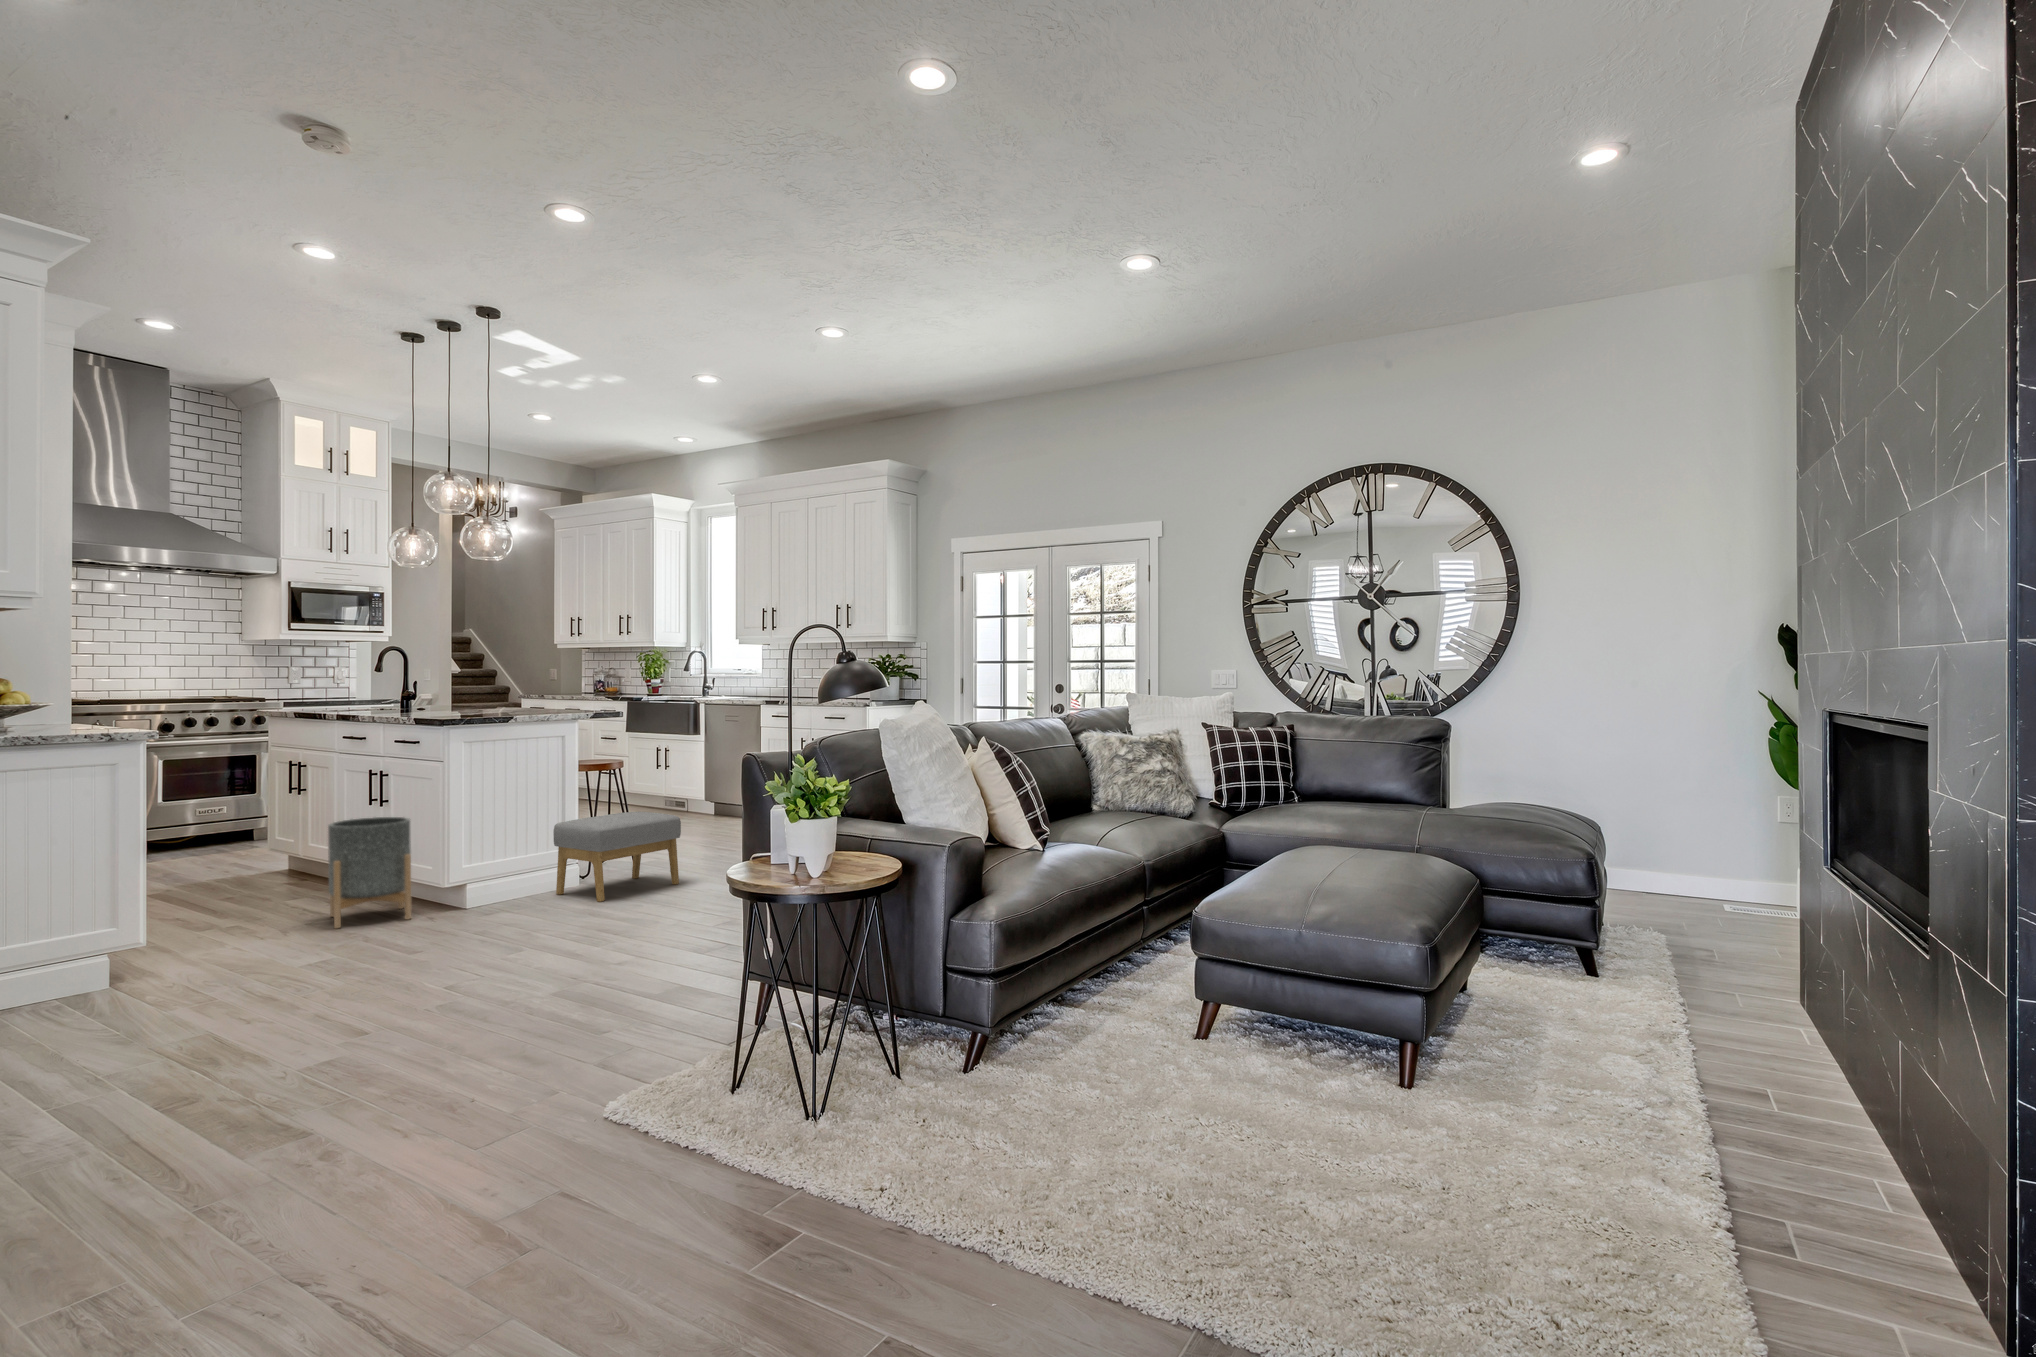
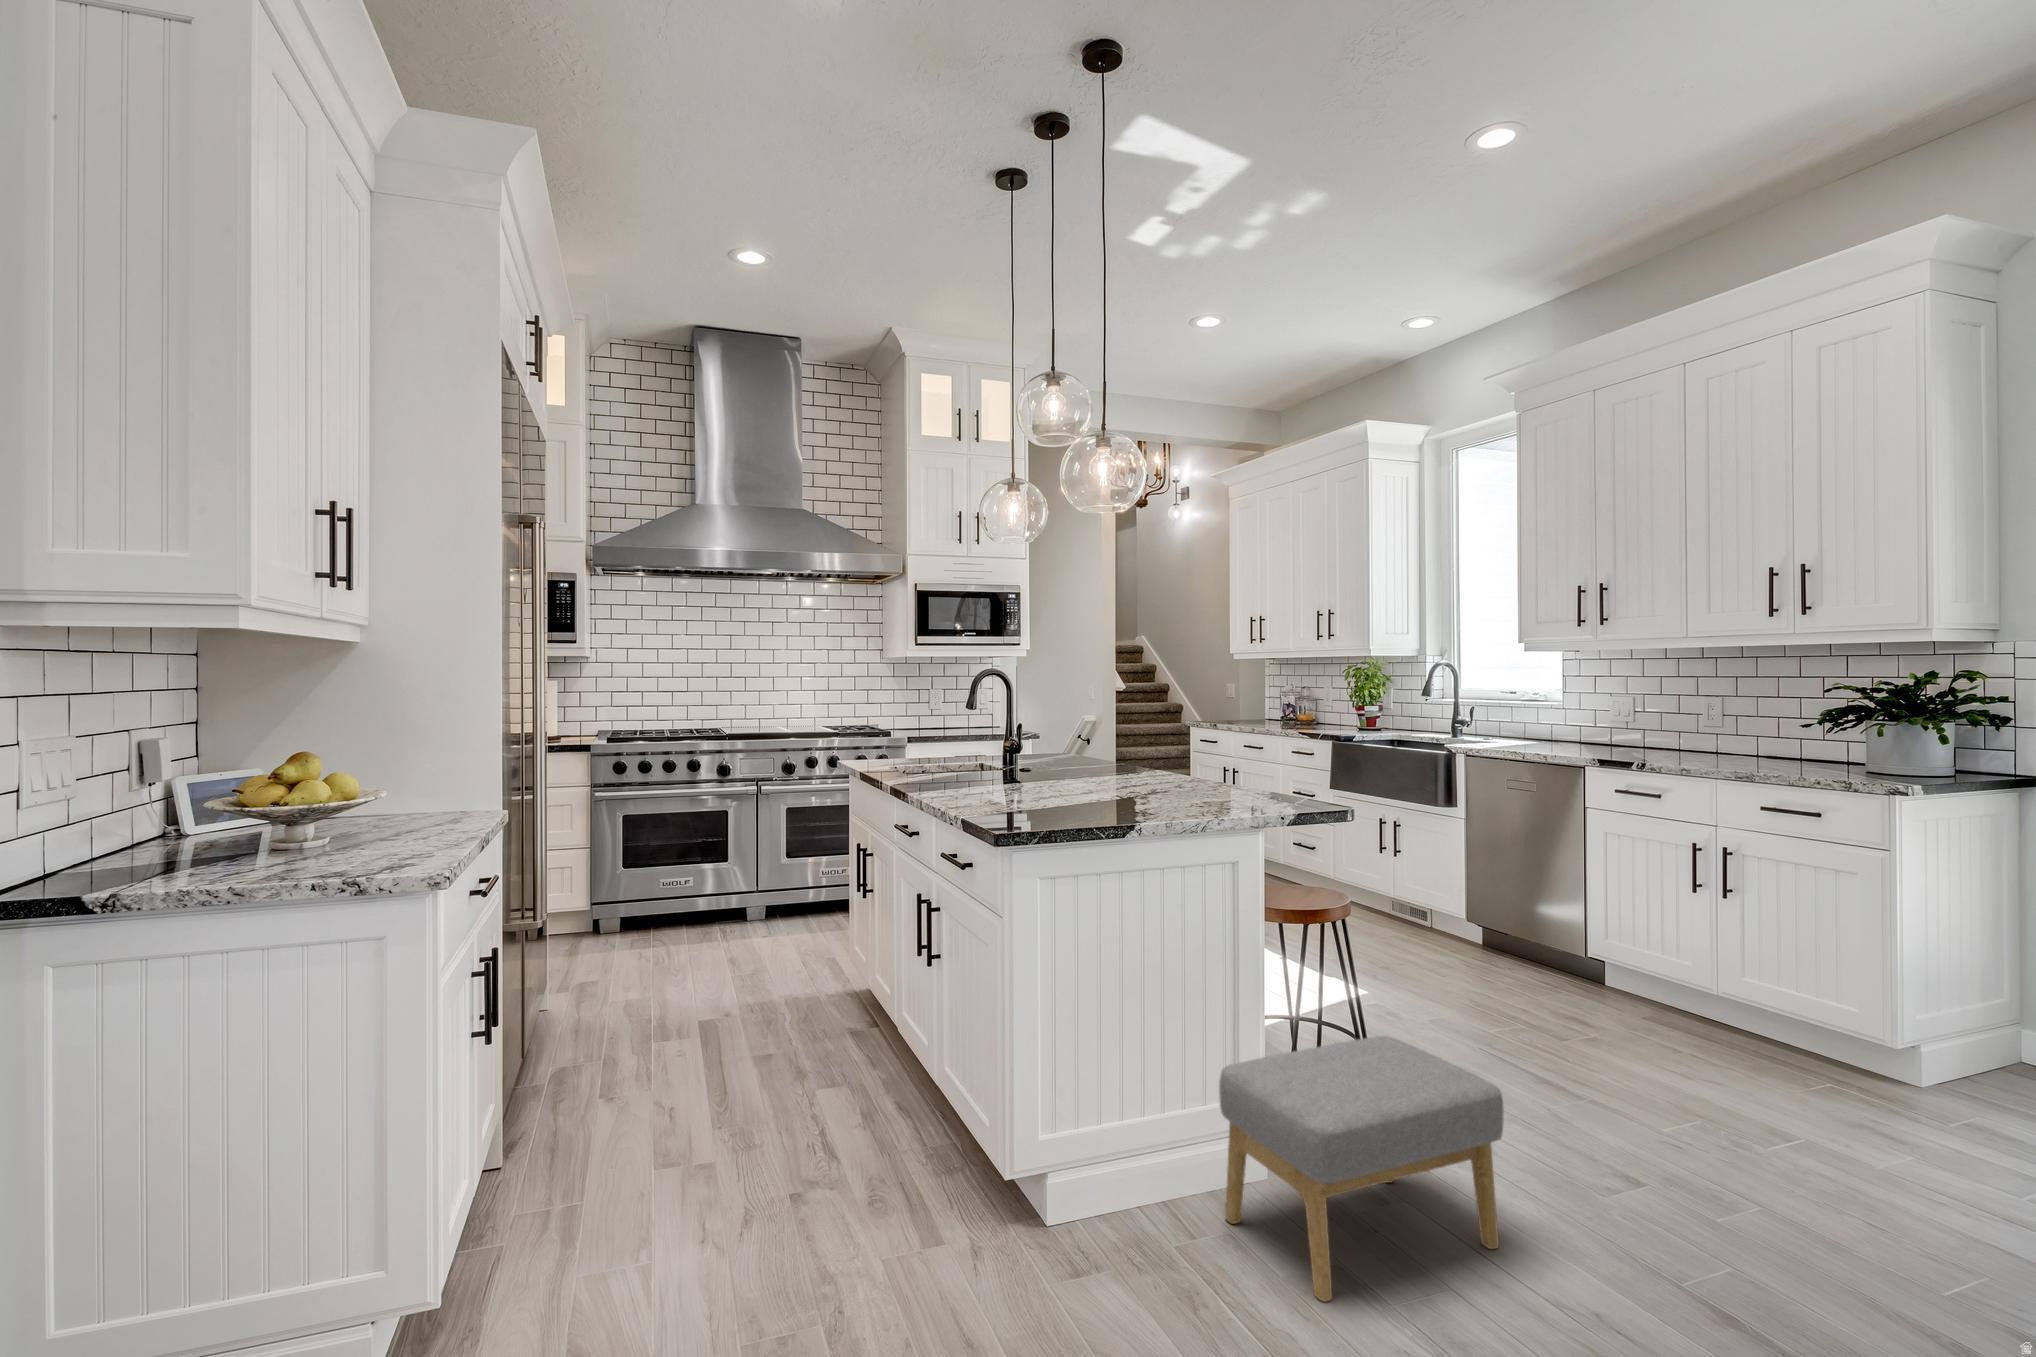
planter: present [328,817,411,928] -> none [808,1012,951,1260]

